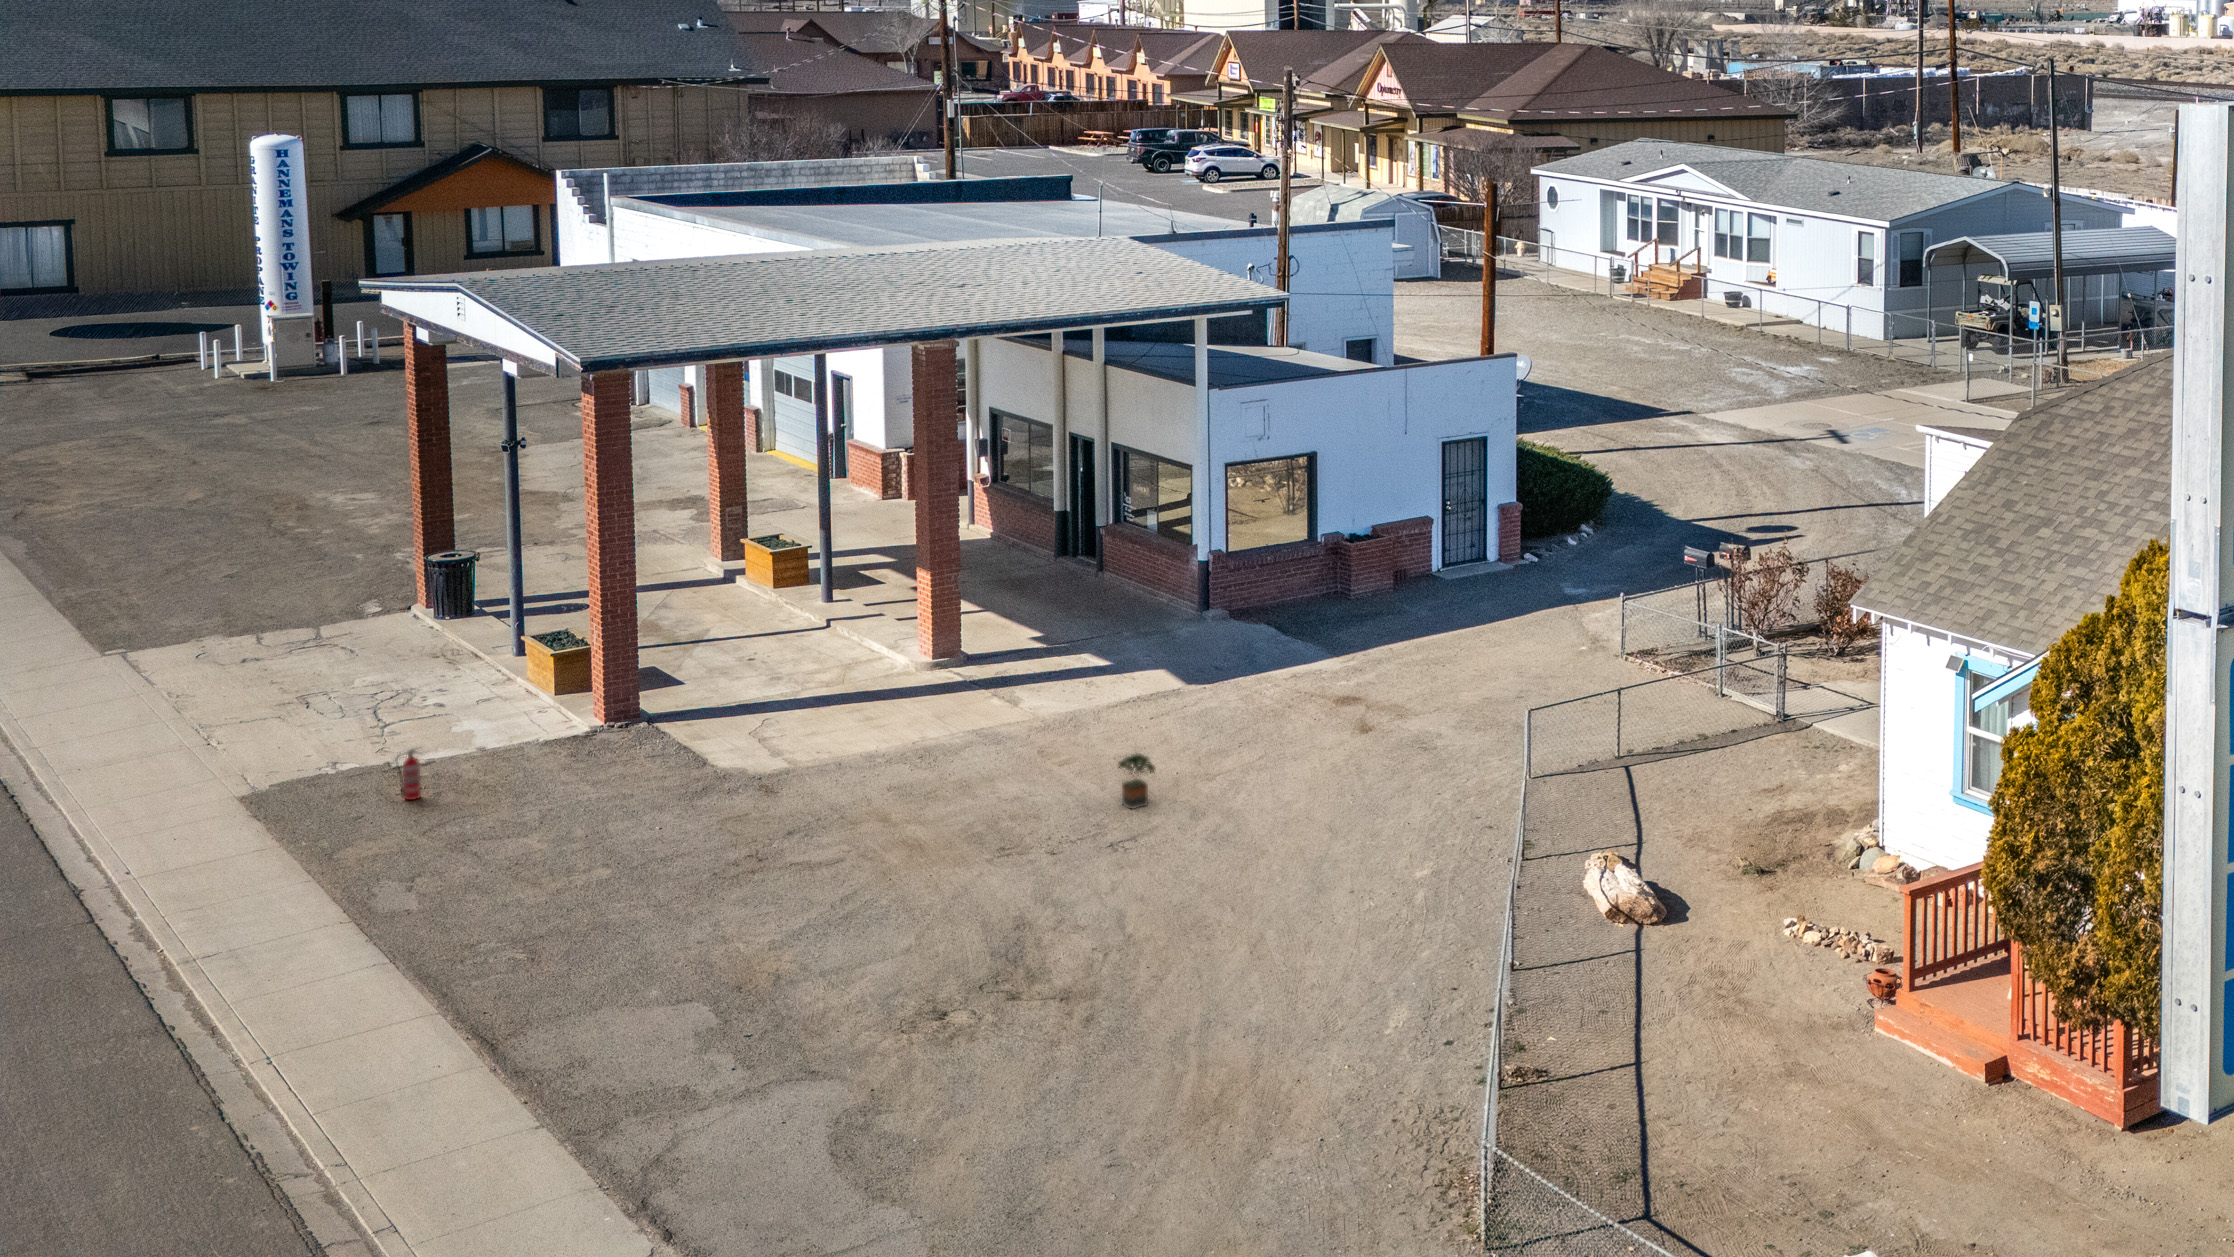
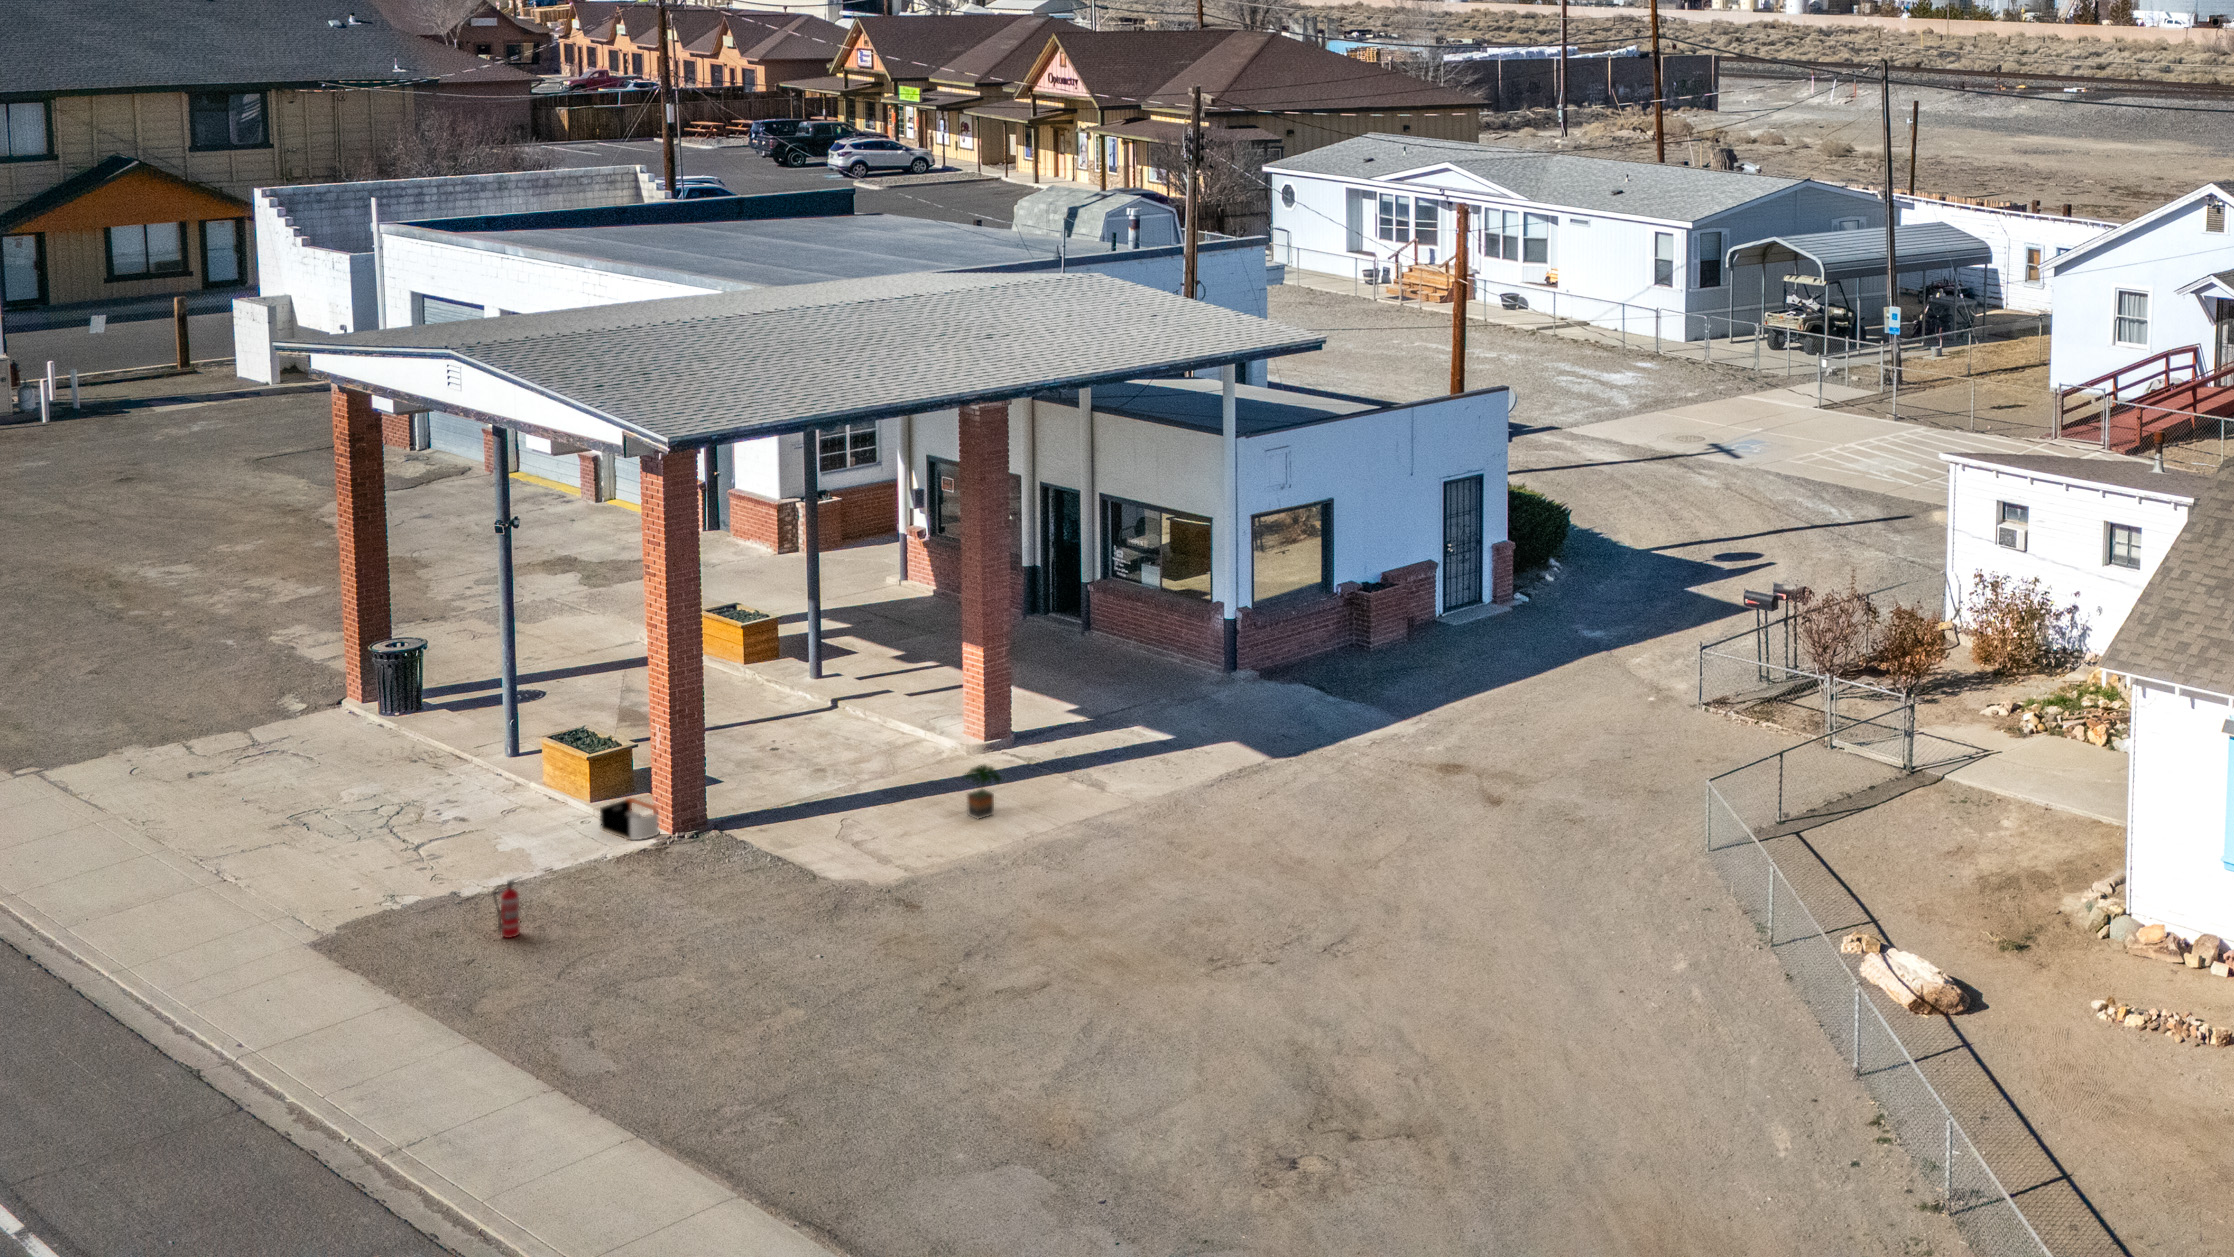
storage bin: none [549,692,600,729] -> present [600,798,659,840]
potted tree: present [1119,754,1155,809] -> present [964,765,1001,819]

